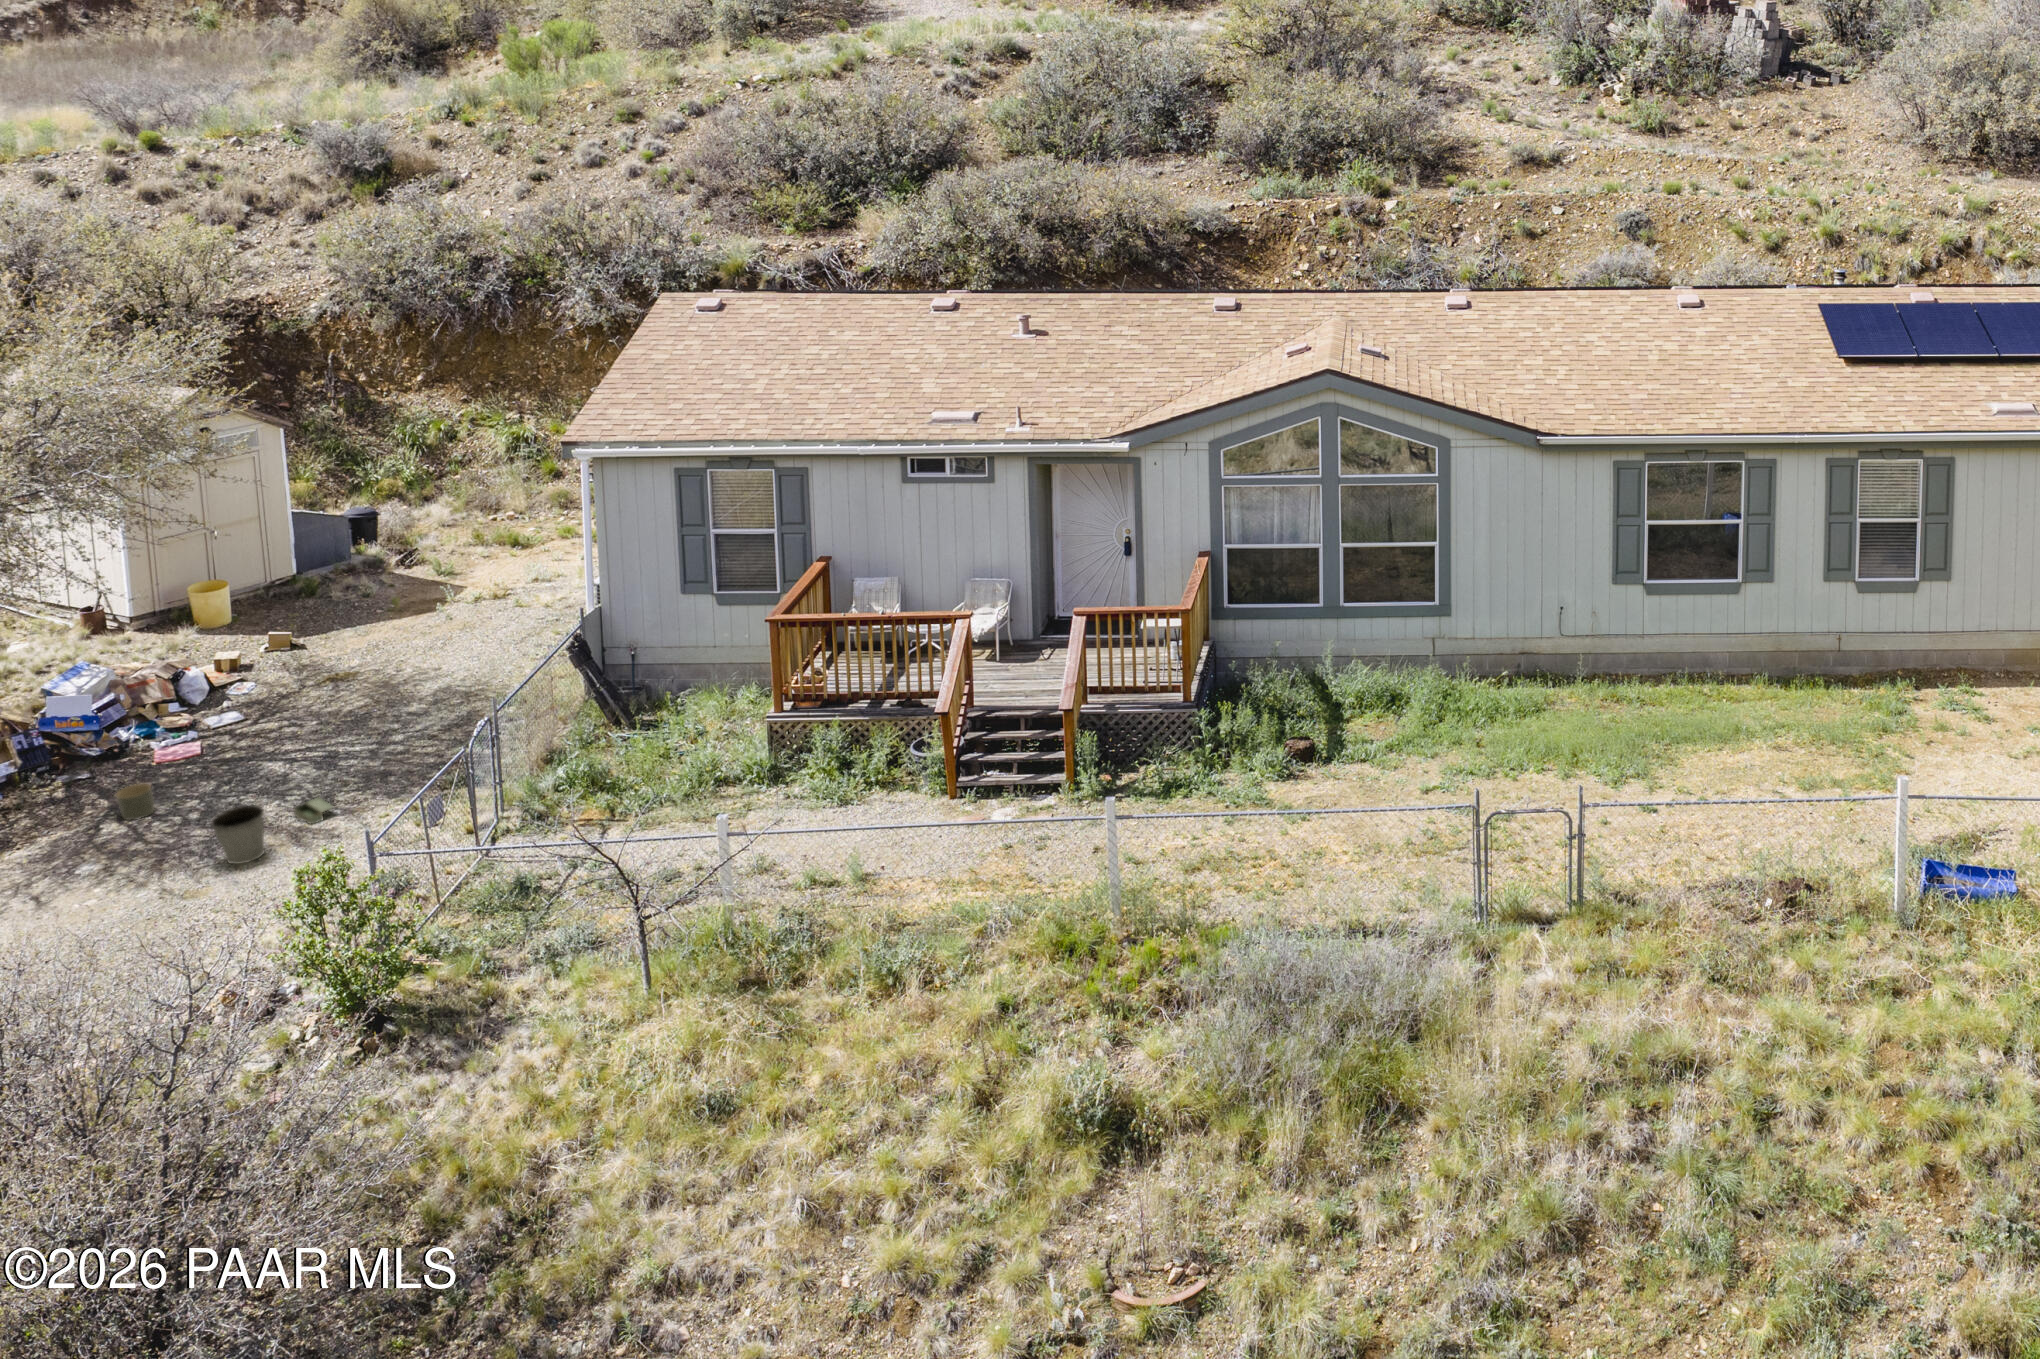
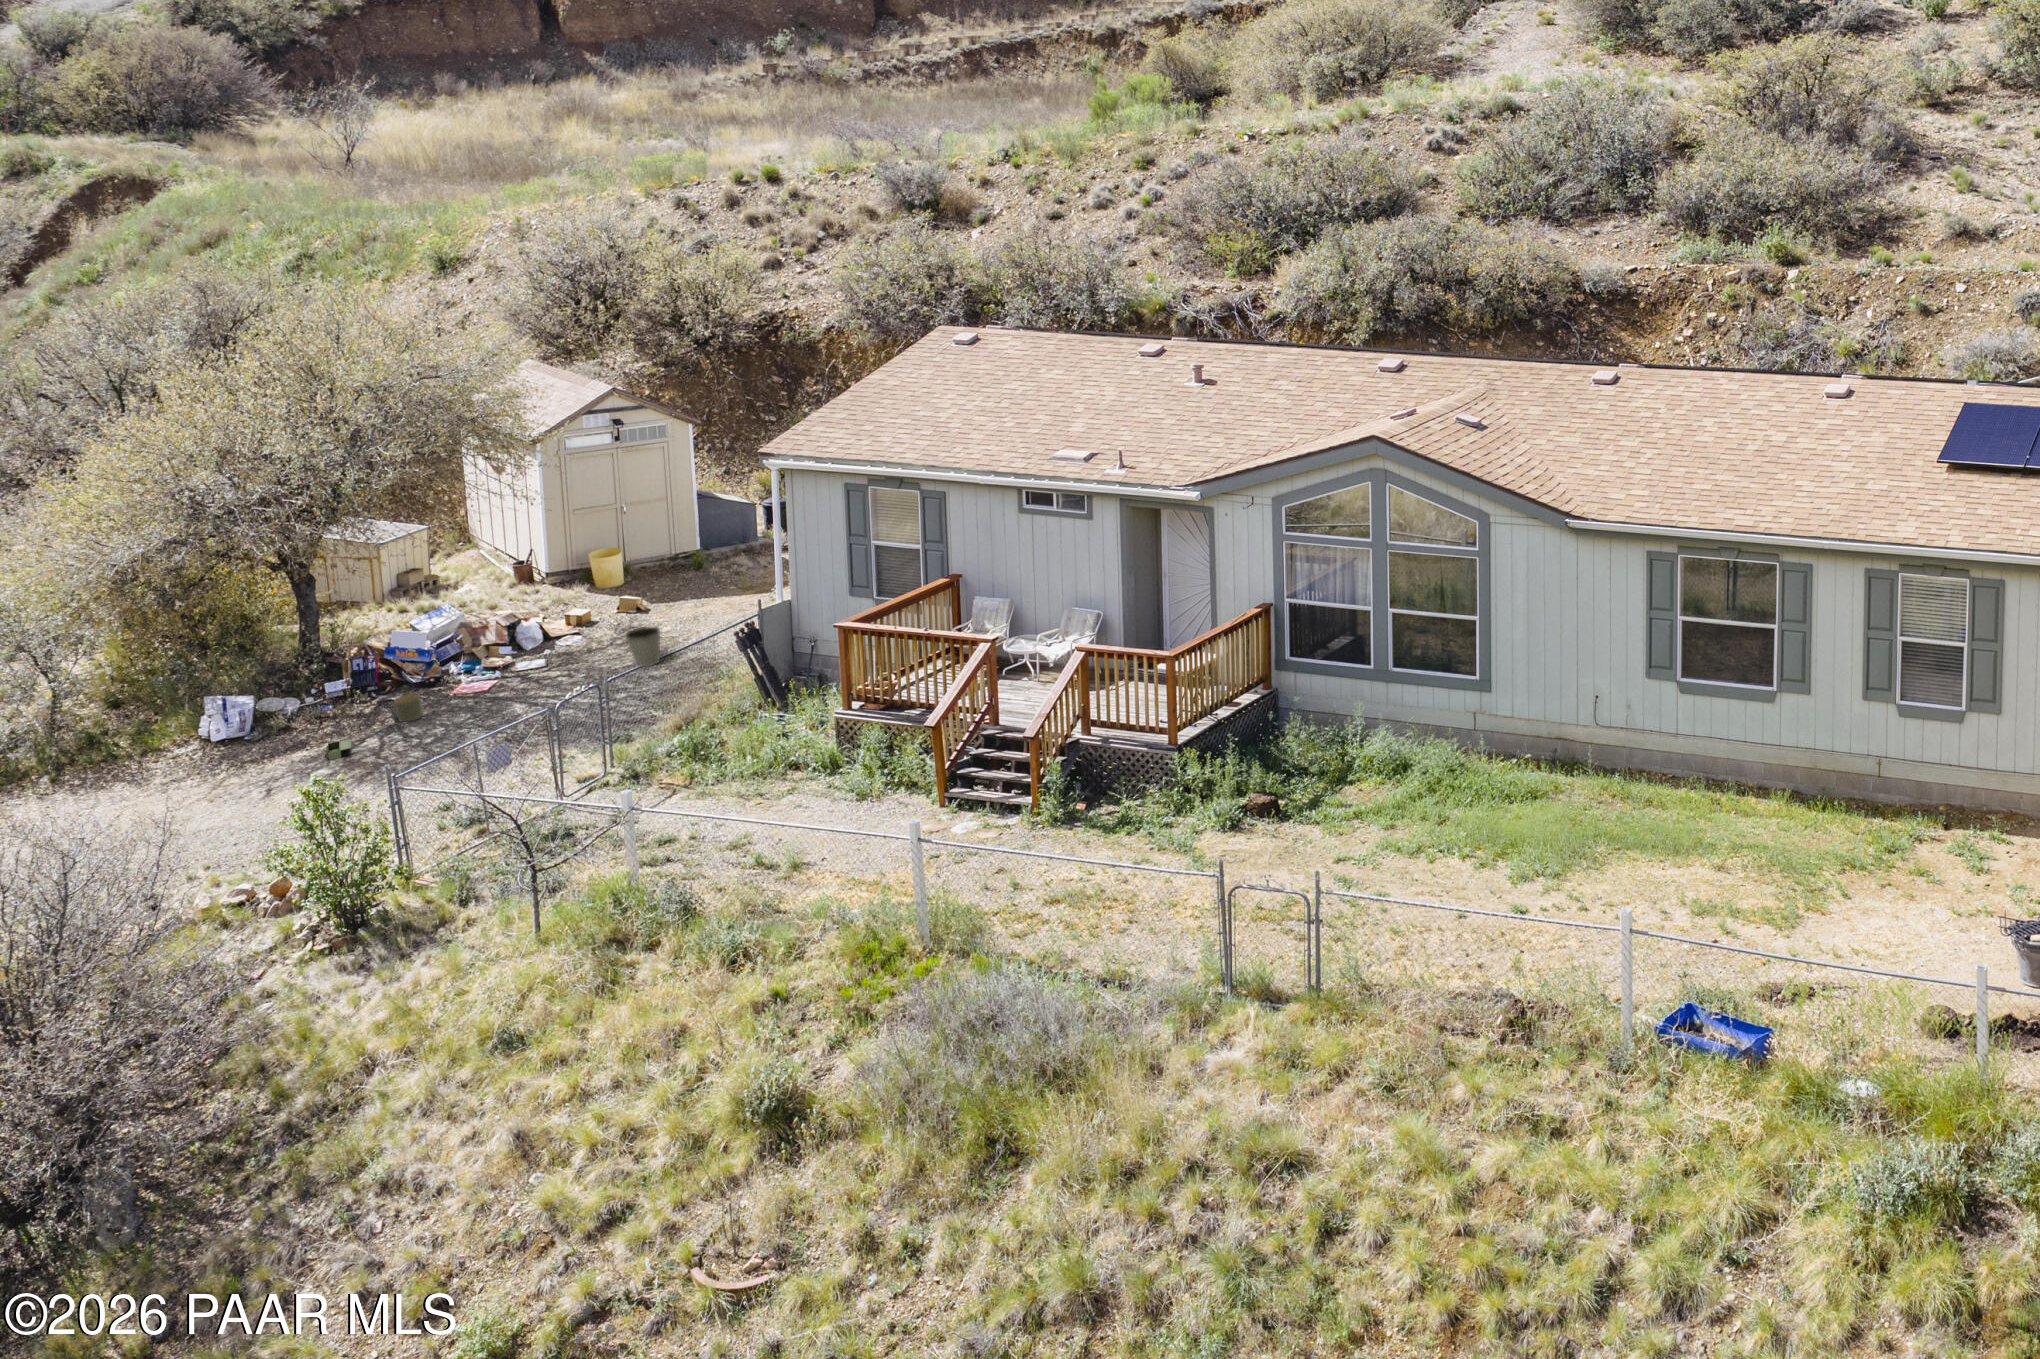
toolbox: present [294,797,333,824] -> present [325,738,352,760]
bucket: present [211,804,265,864] -> present [626,627,660,667]

